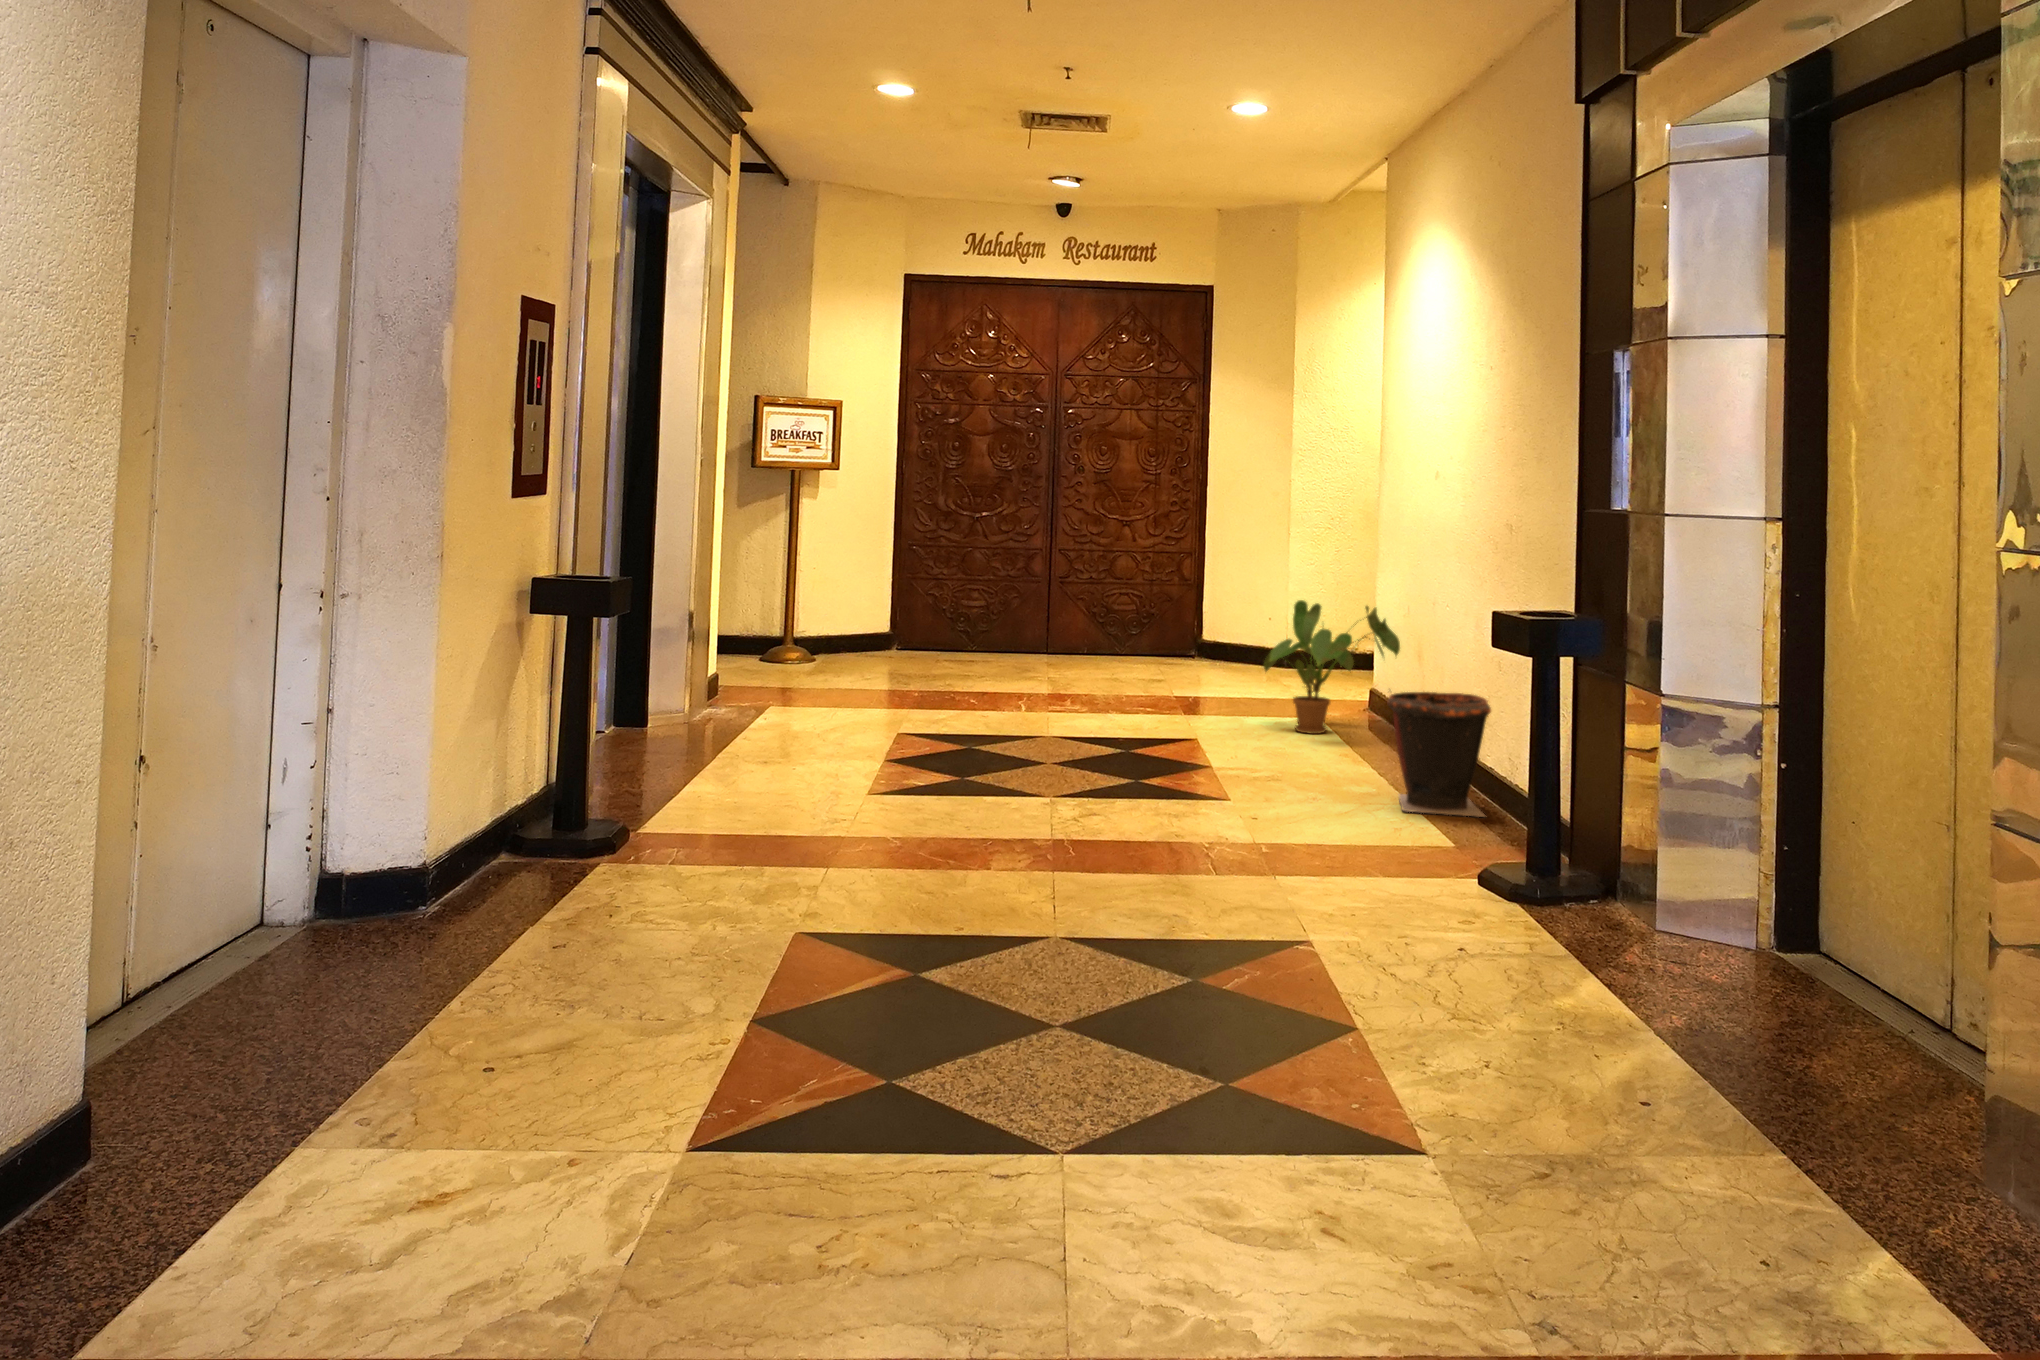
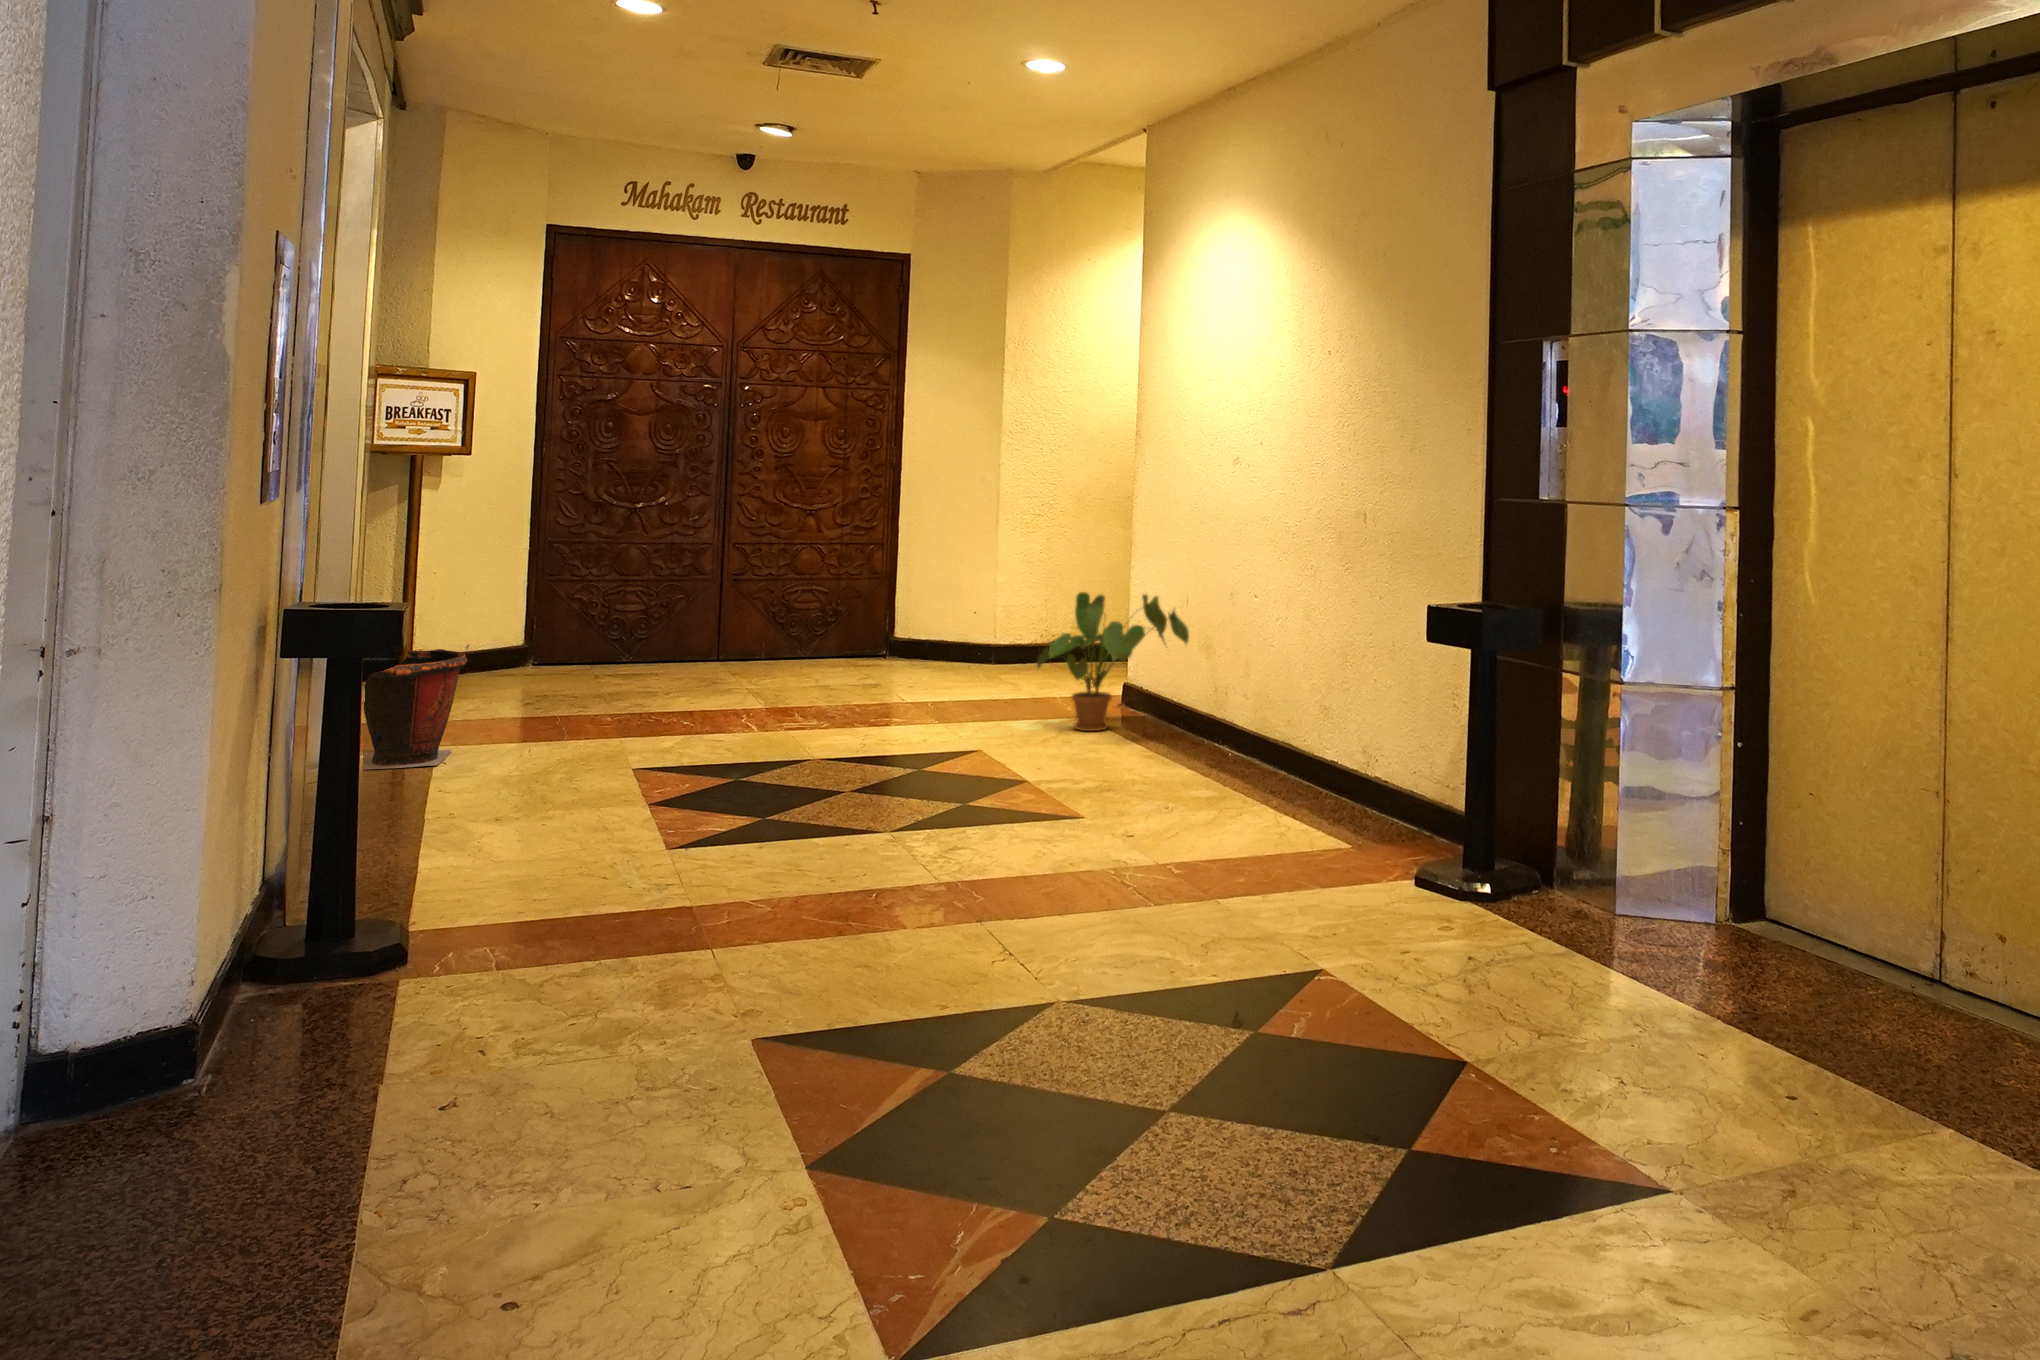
waste bin: present [1387,692,1491,817] -> present [363,644,469,769]

